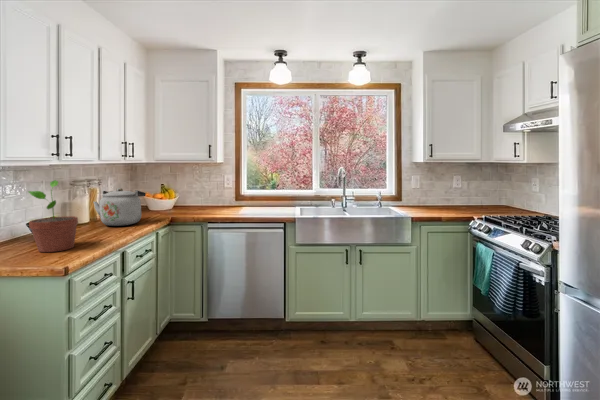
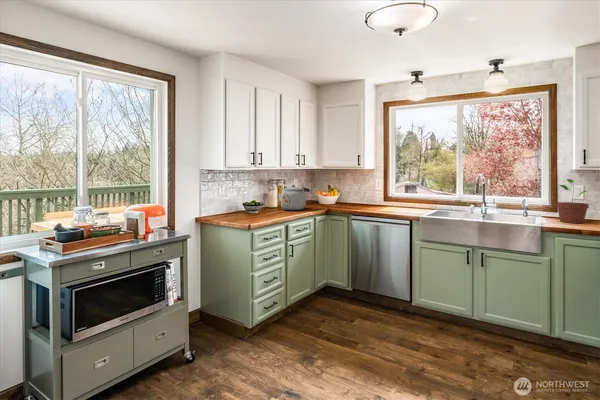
potted plant: present [29,180,78,252] -> present [557,179,589,223]

